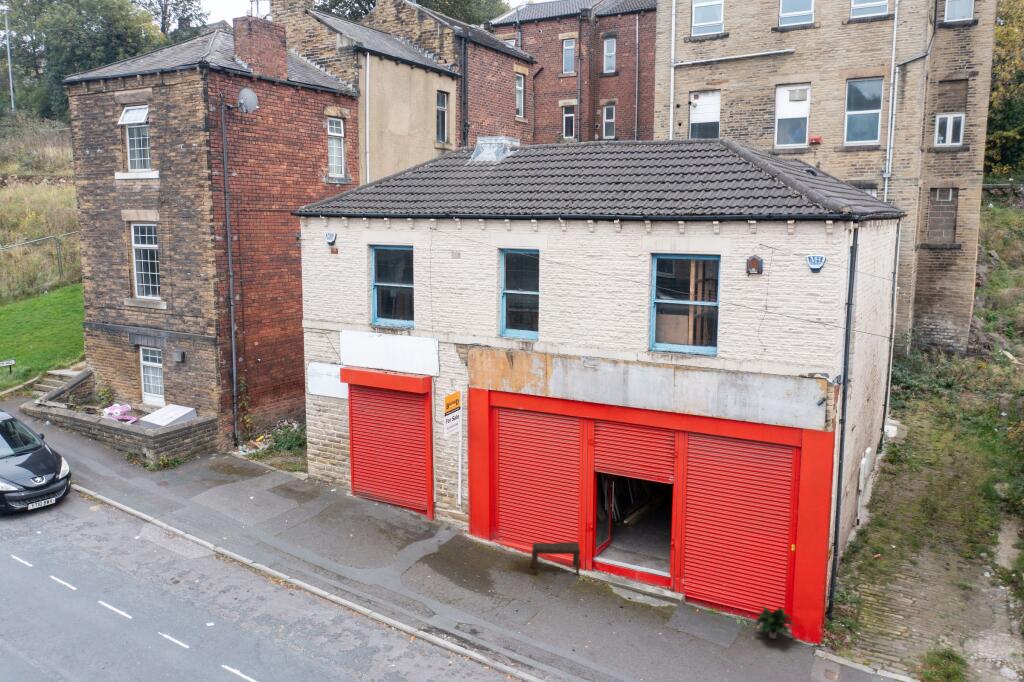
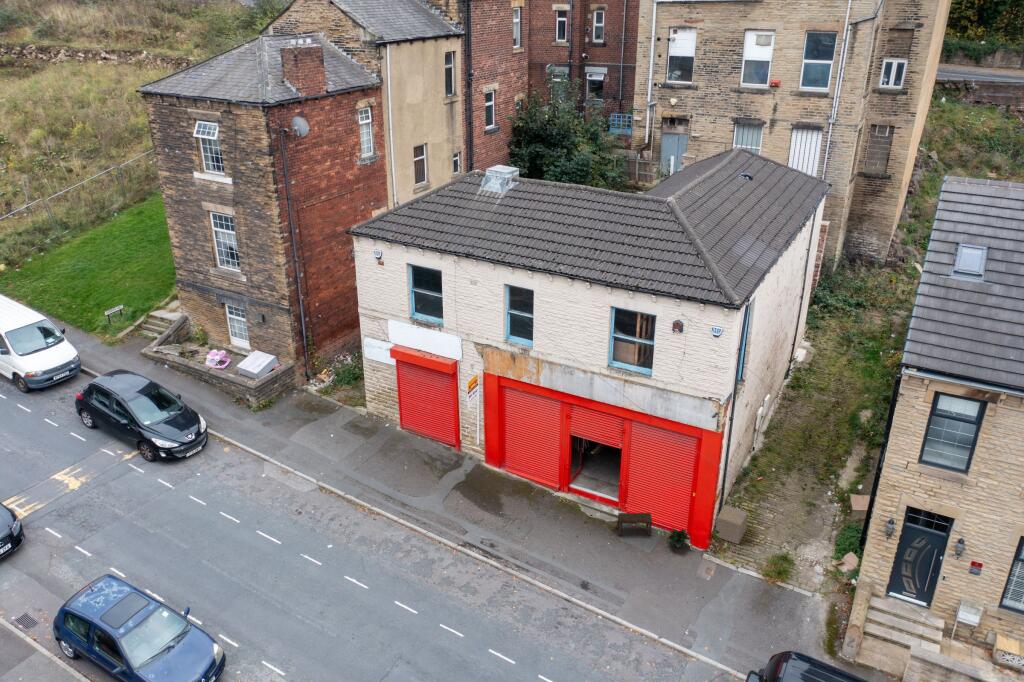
bench: present [531,542,580,575] -> present [617,513,652,536]
cardboard box: none [829,576,880,637] -> present [716,505,748,544]

